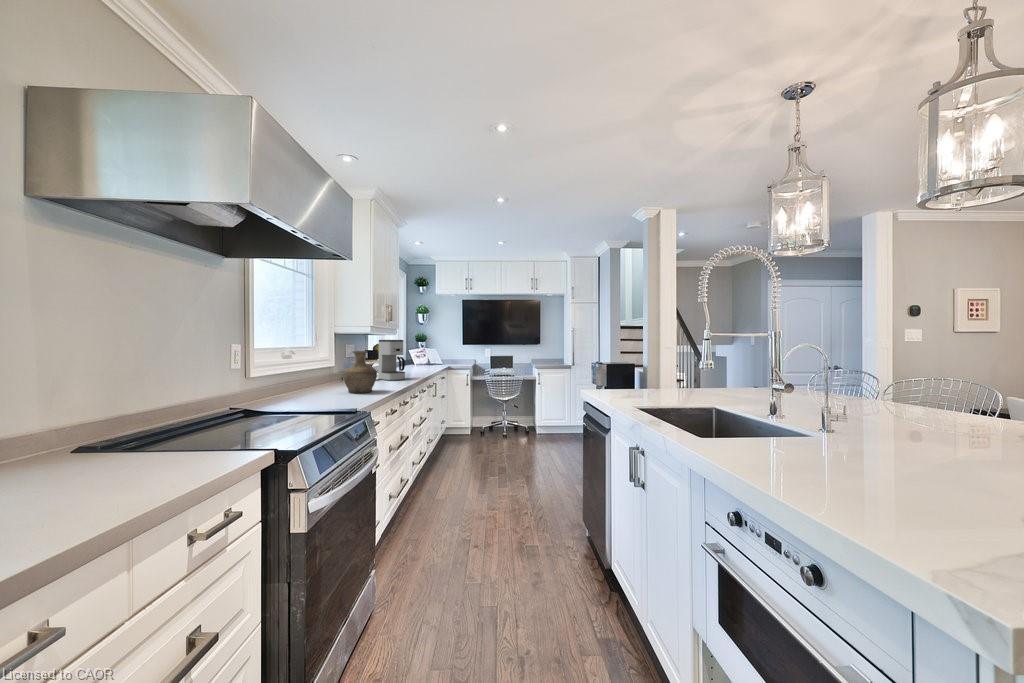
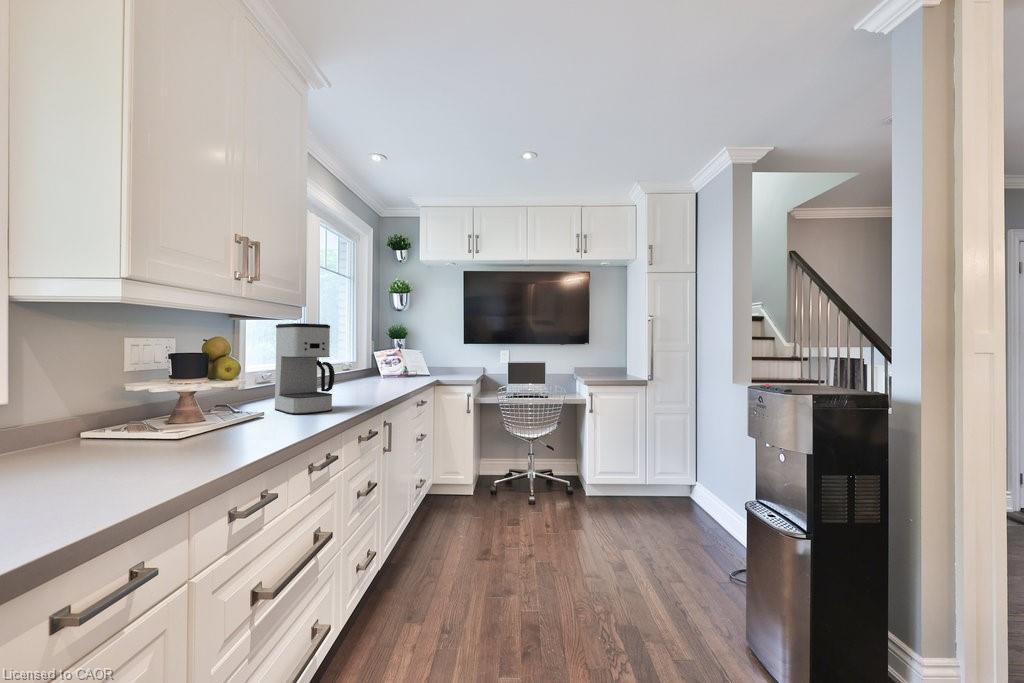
vase: present [343,351,377,393] -> none [80,341,202,471]

